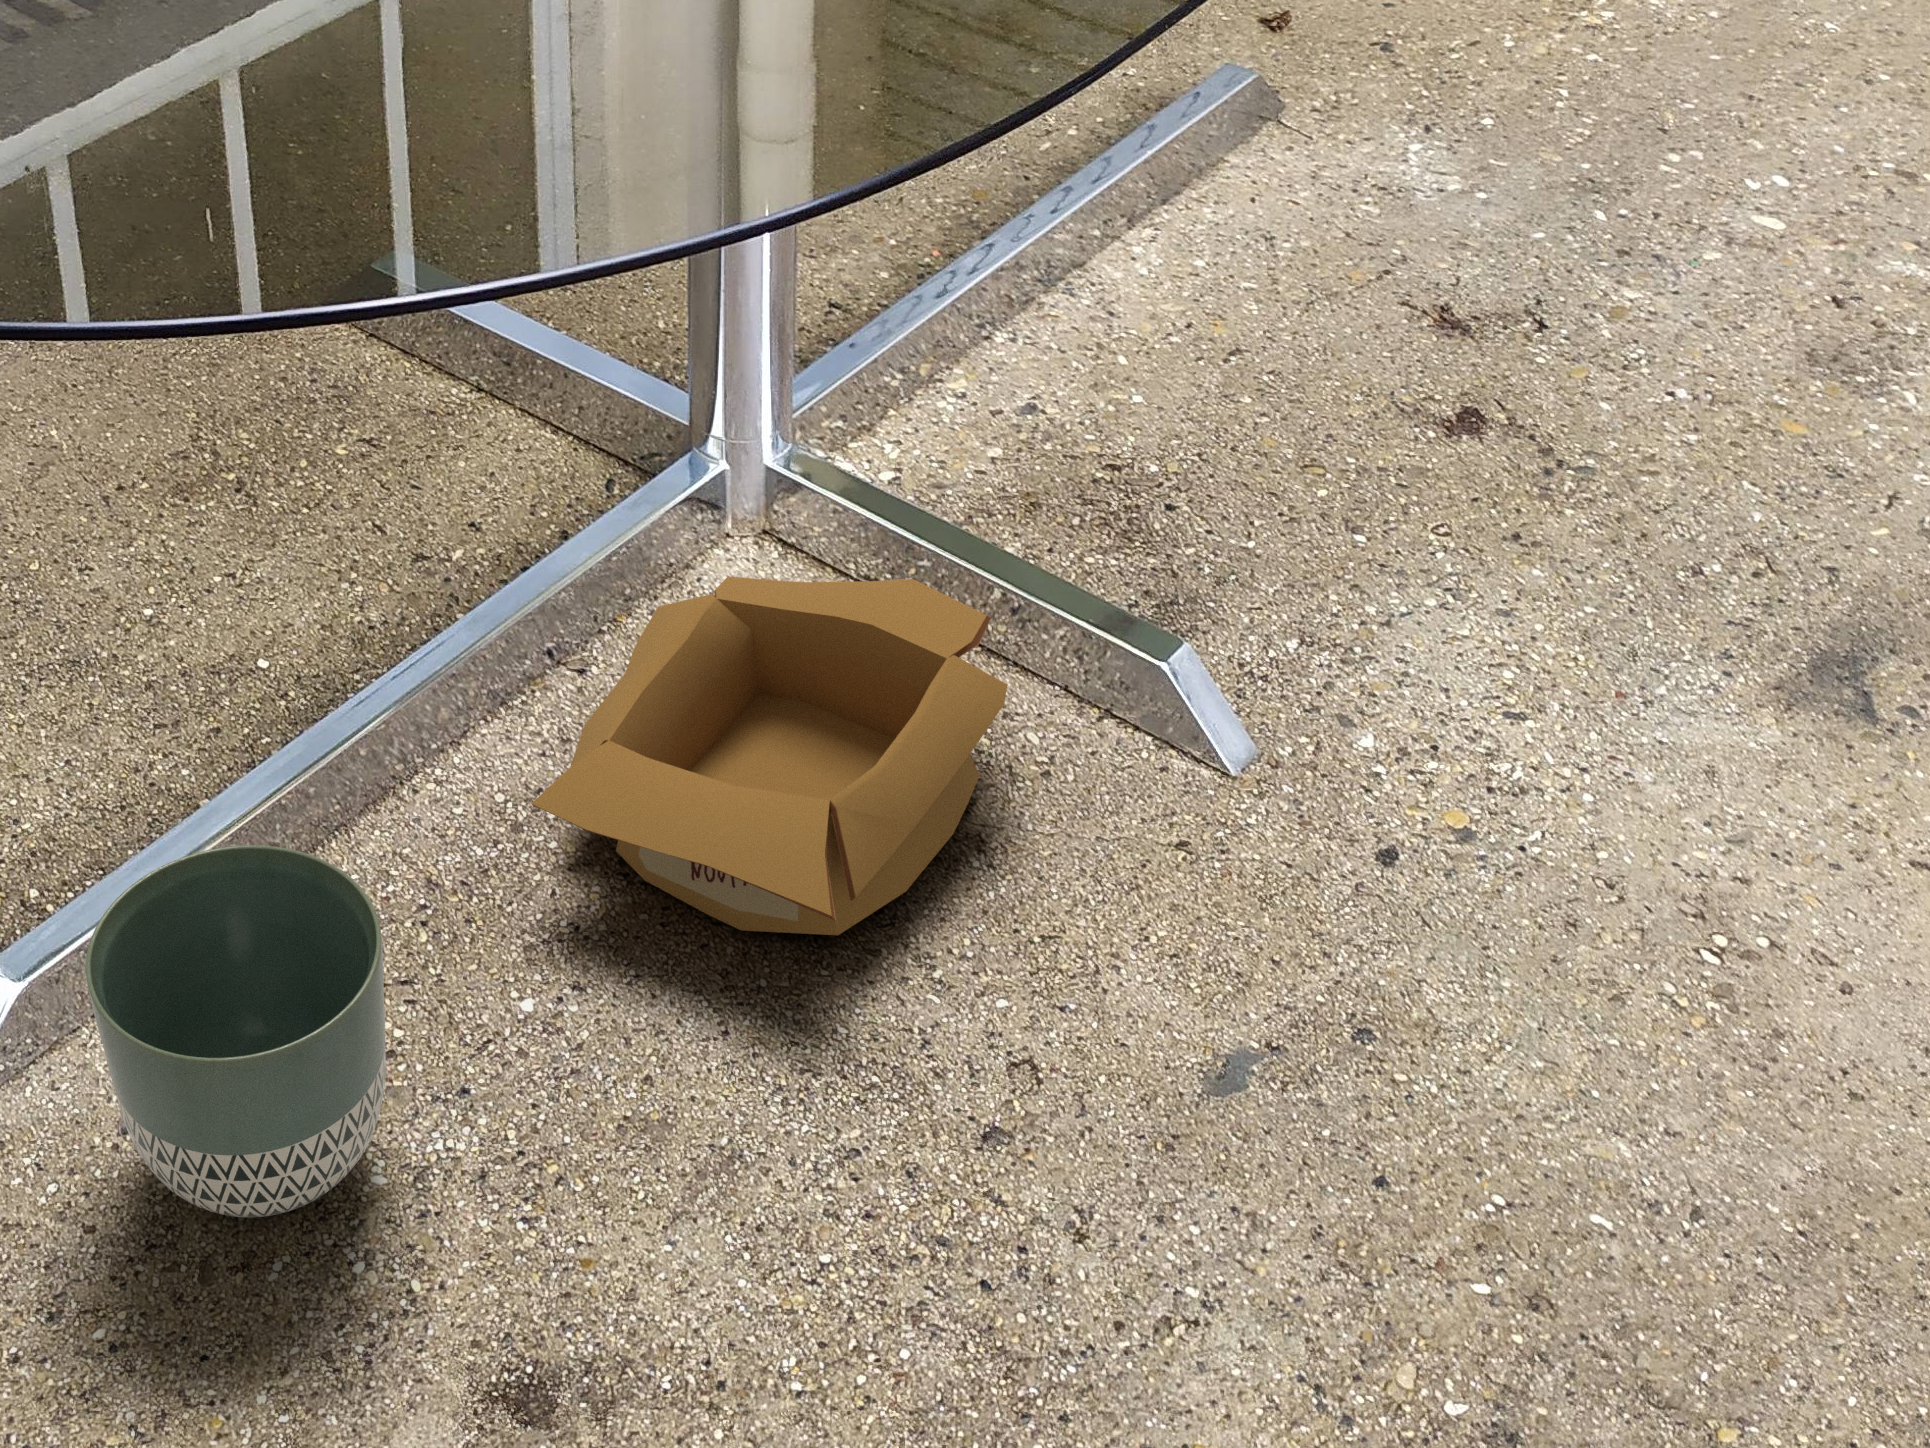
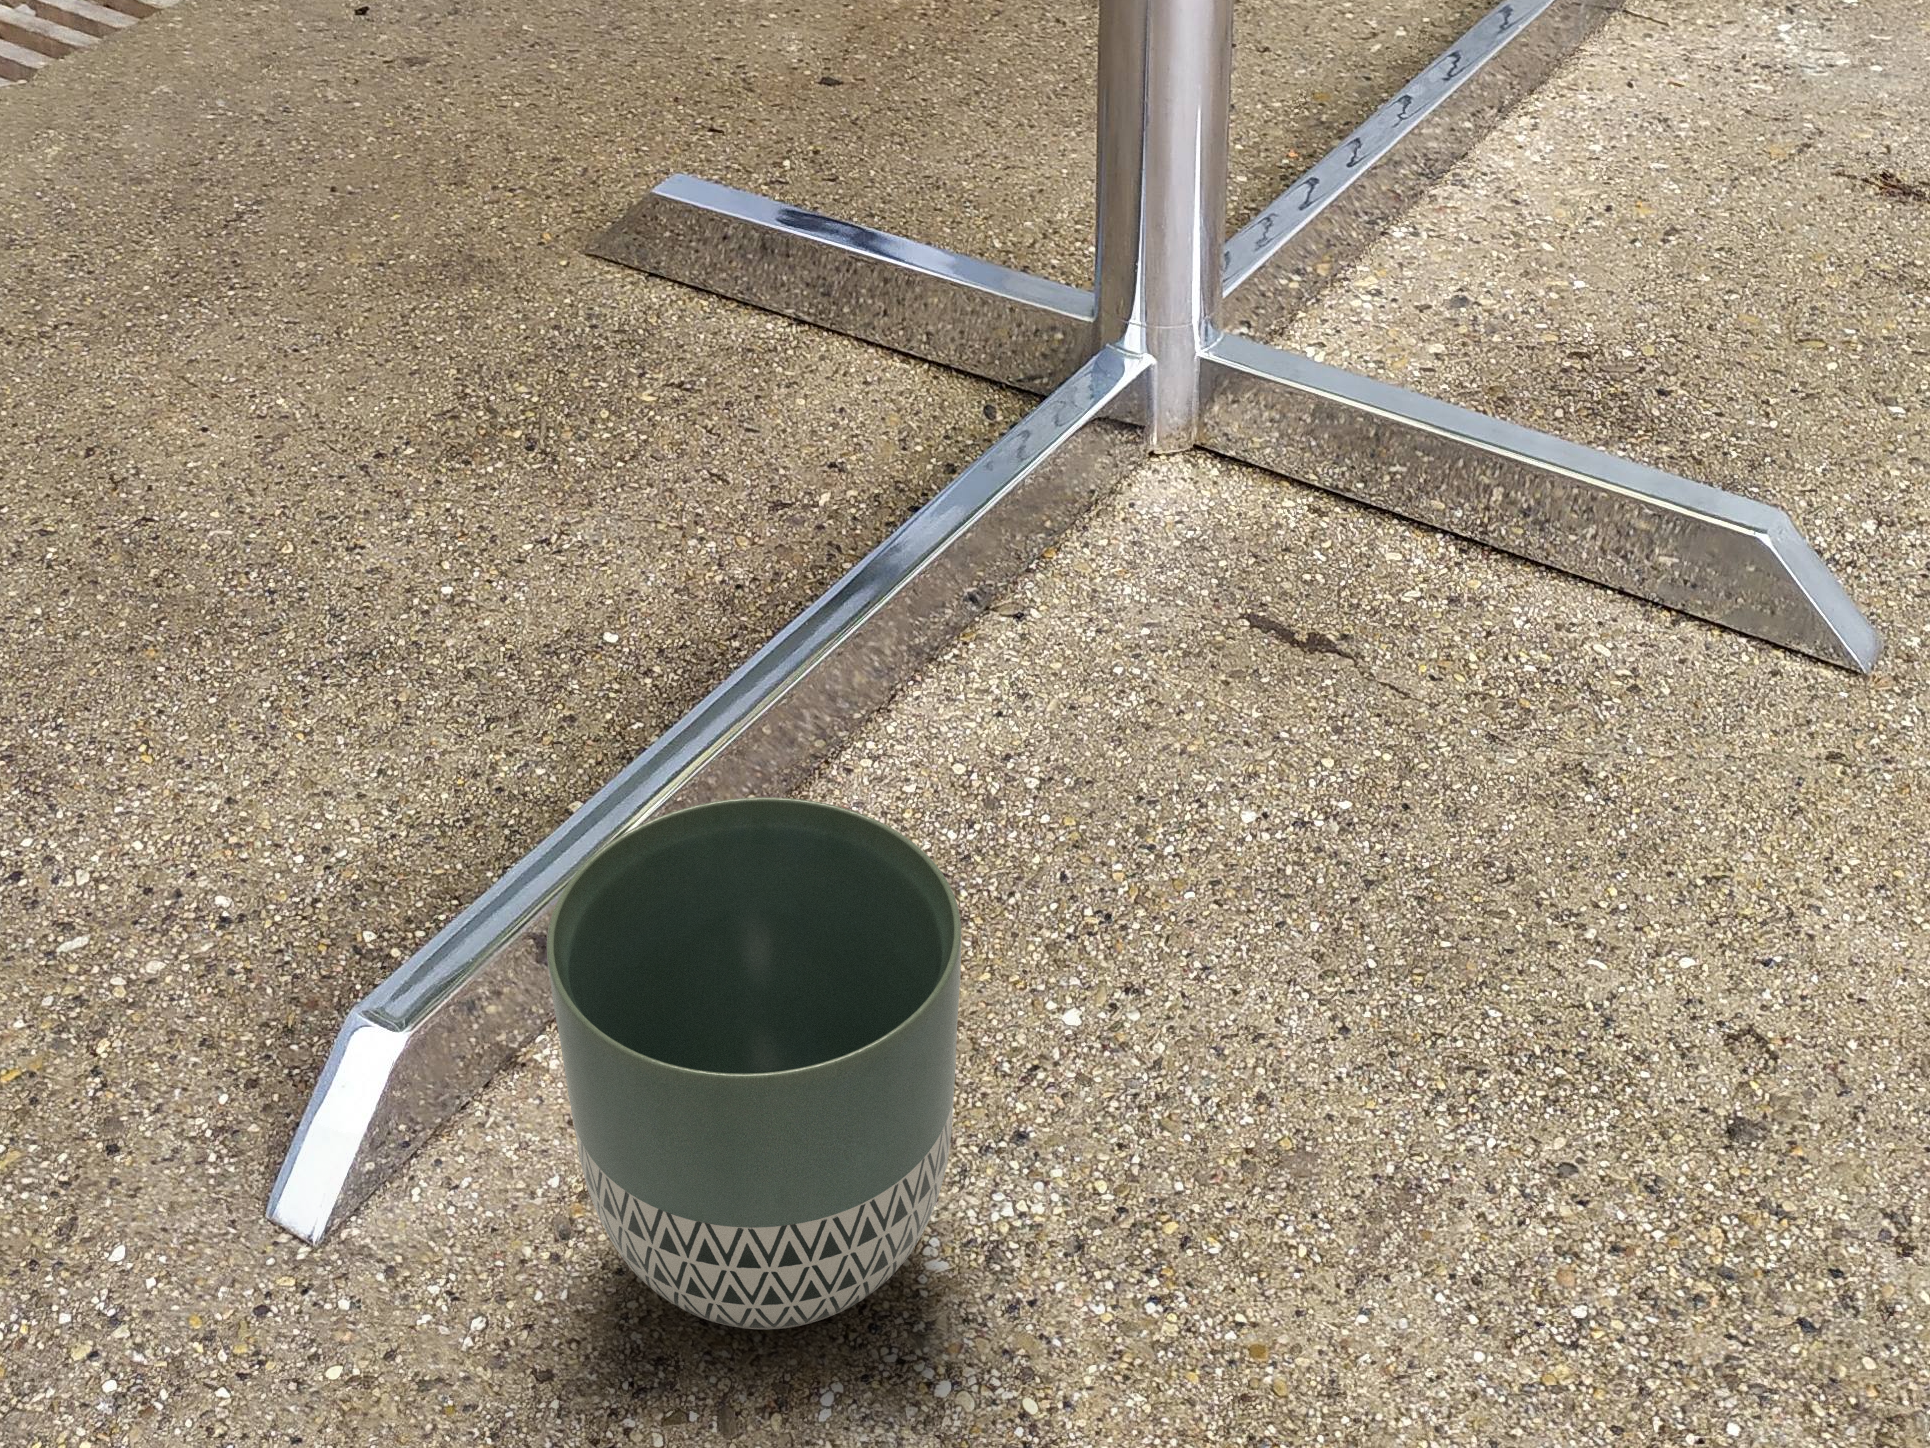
cardboard box: present [531,576,1007,935] -> none [1042,457,1600,903]

